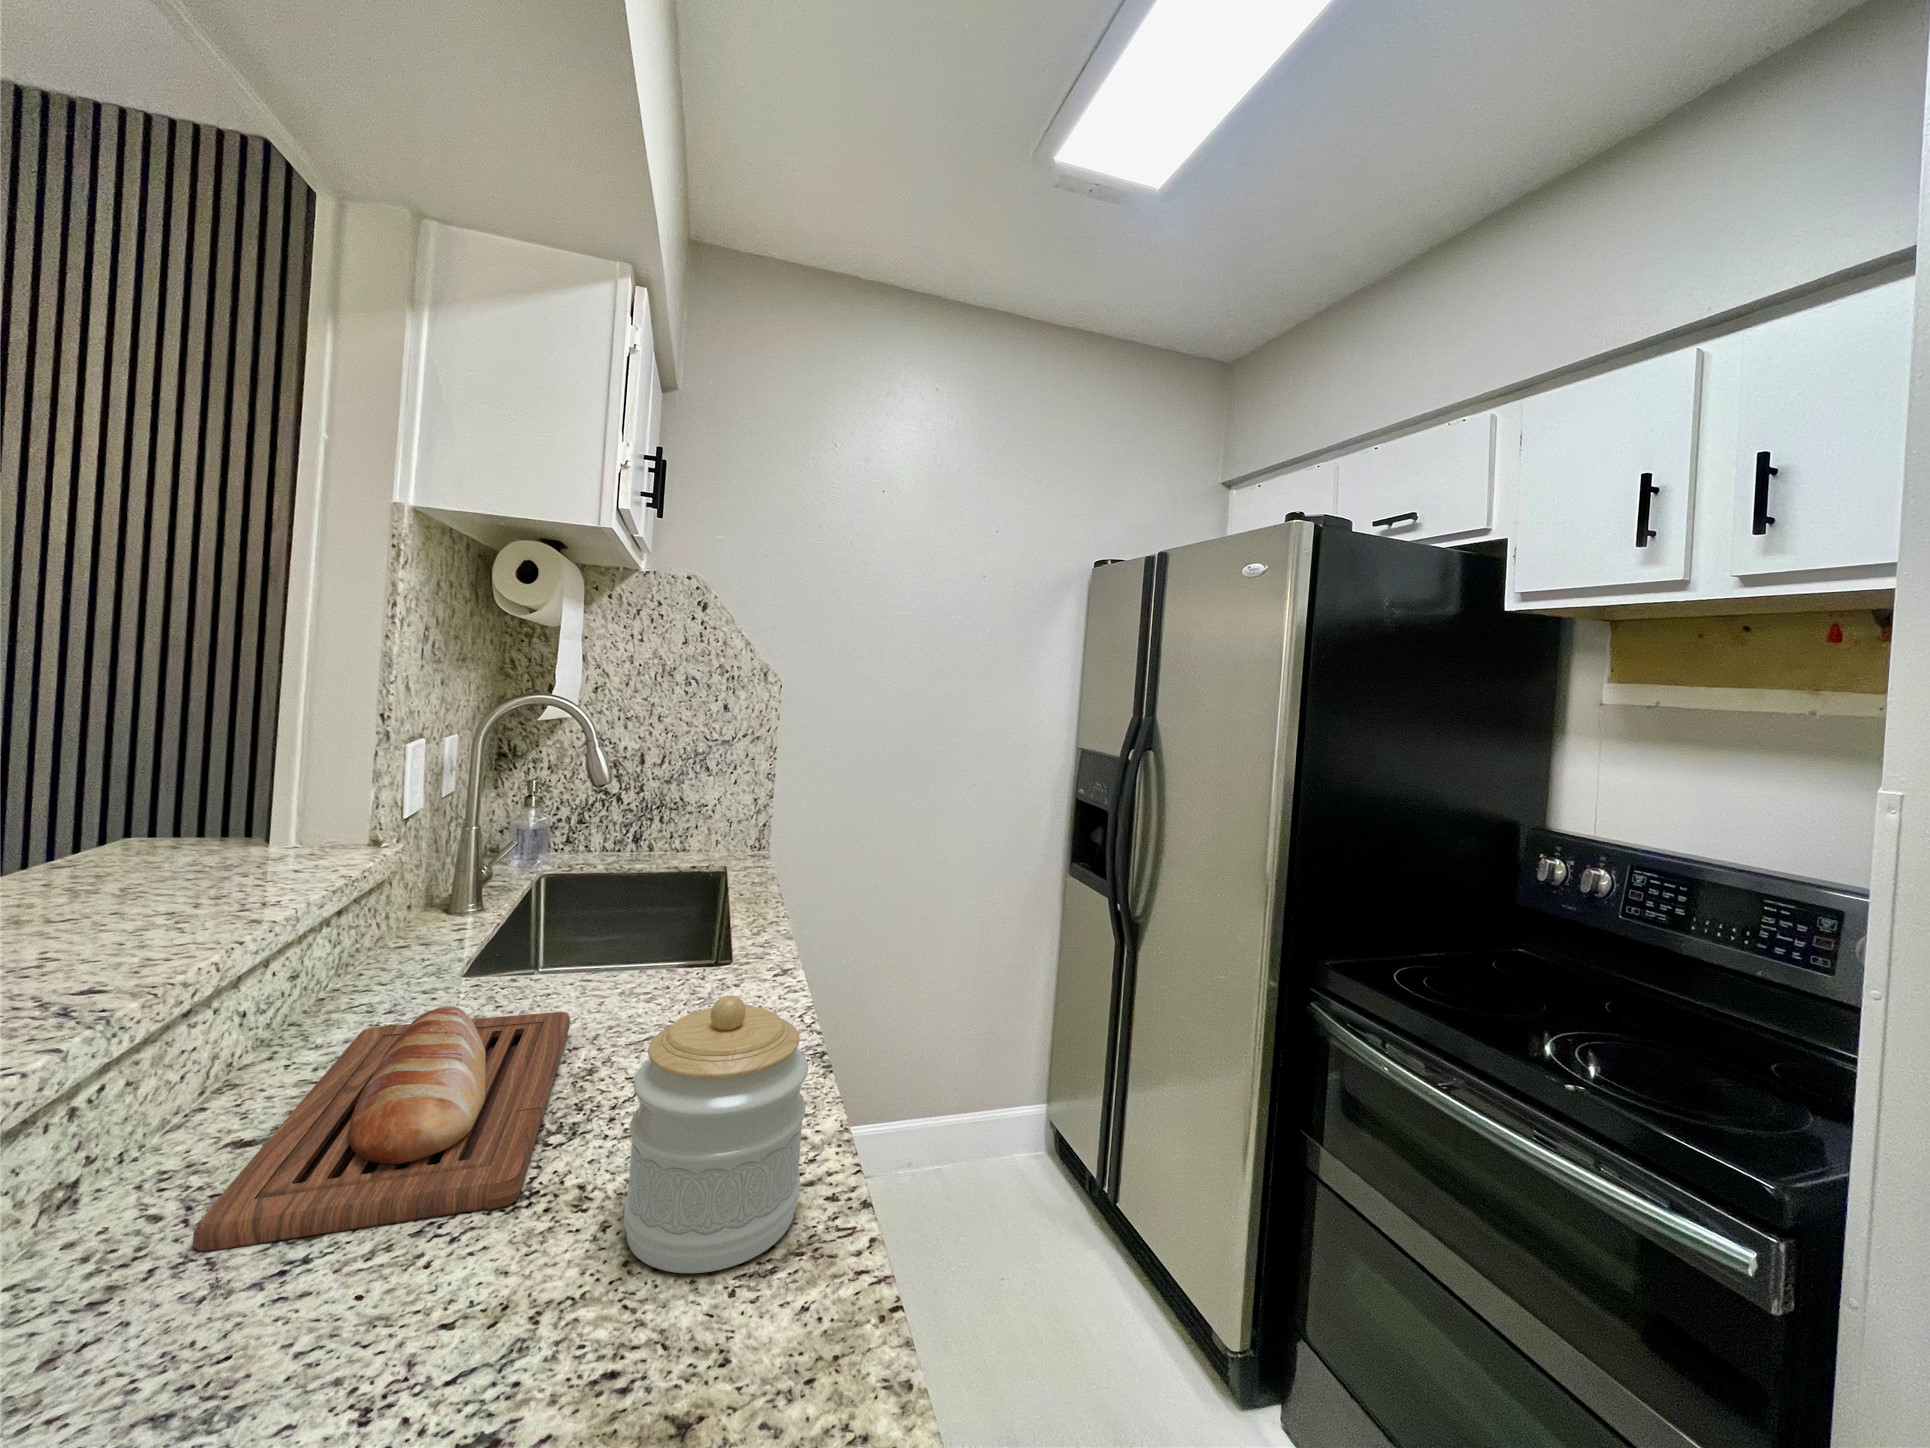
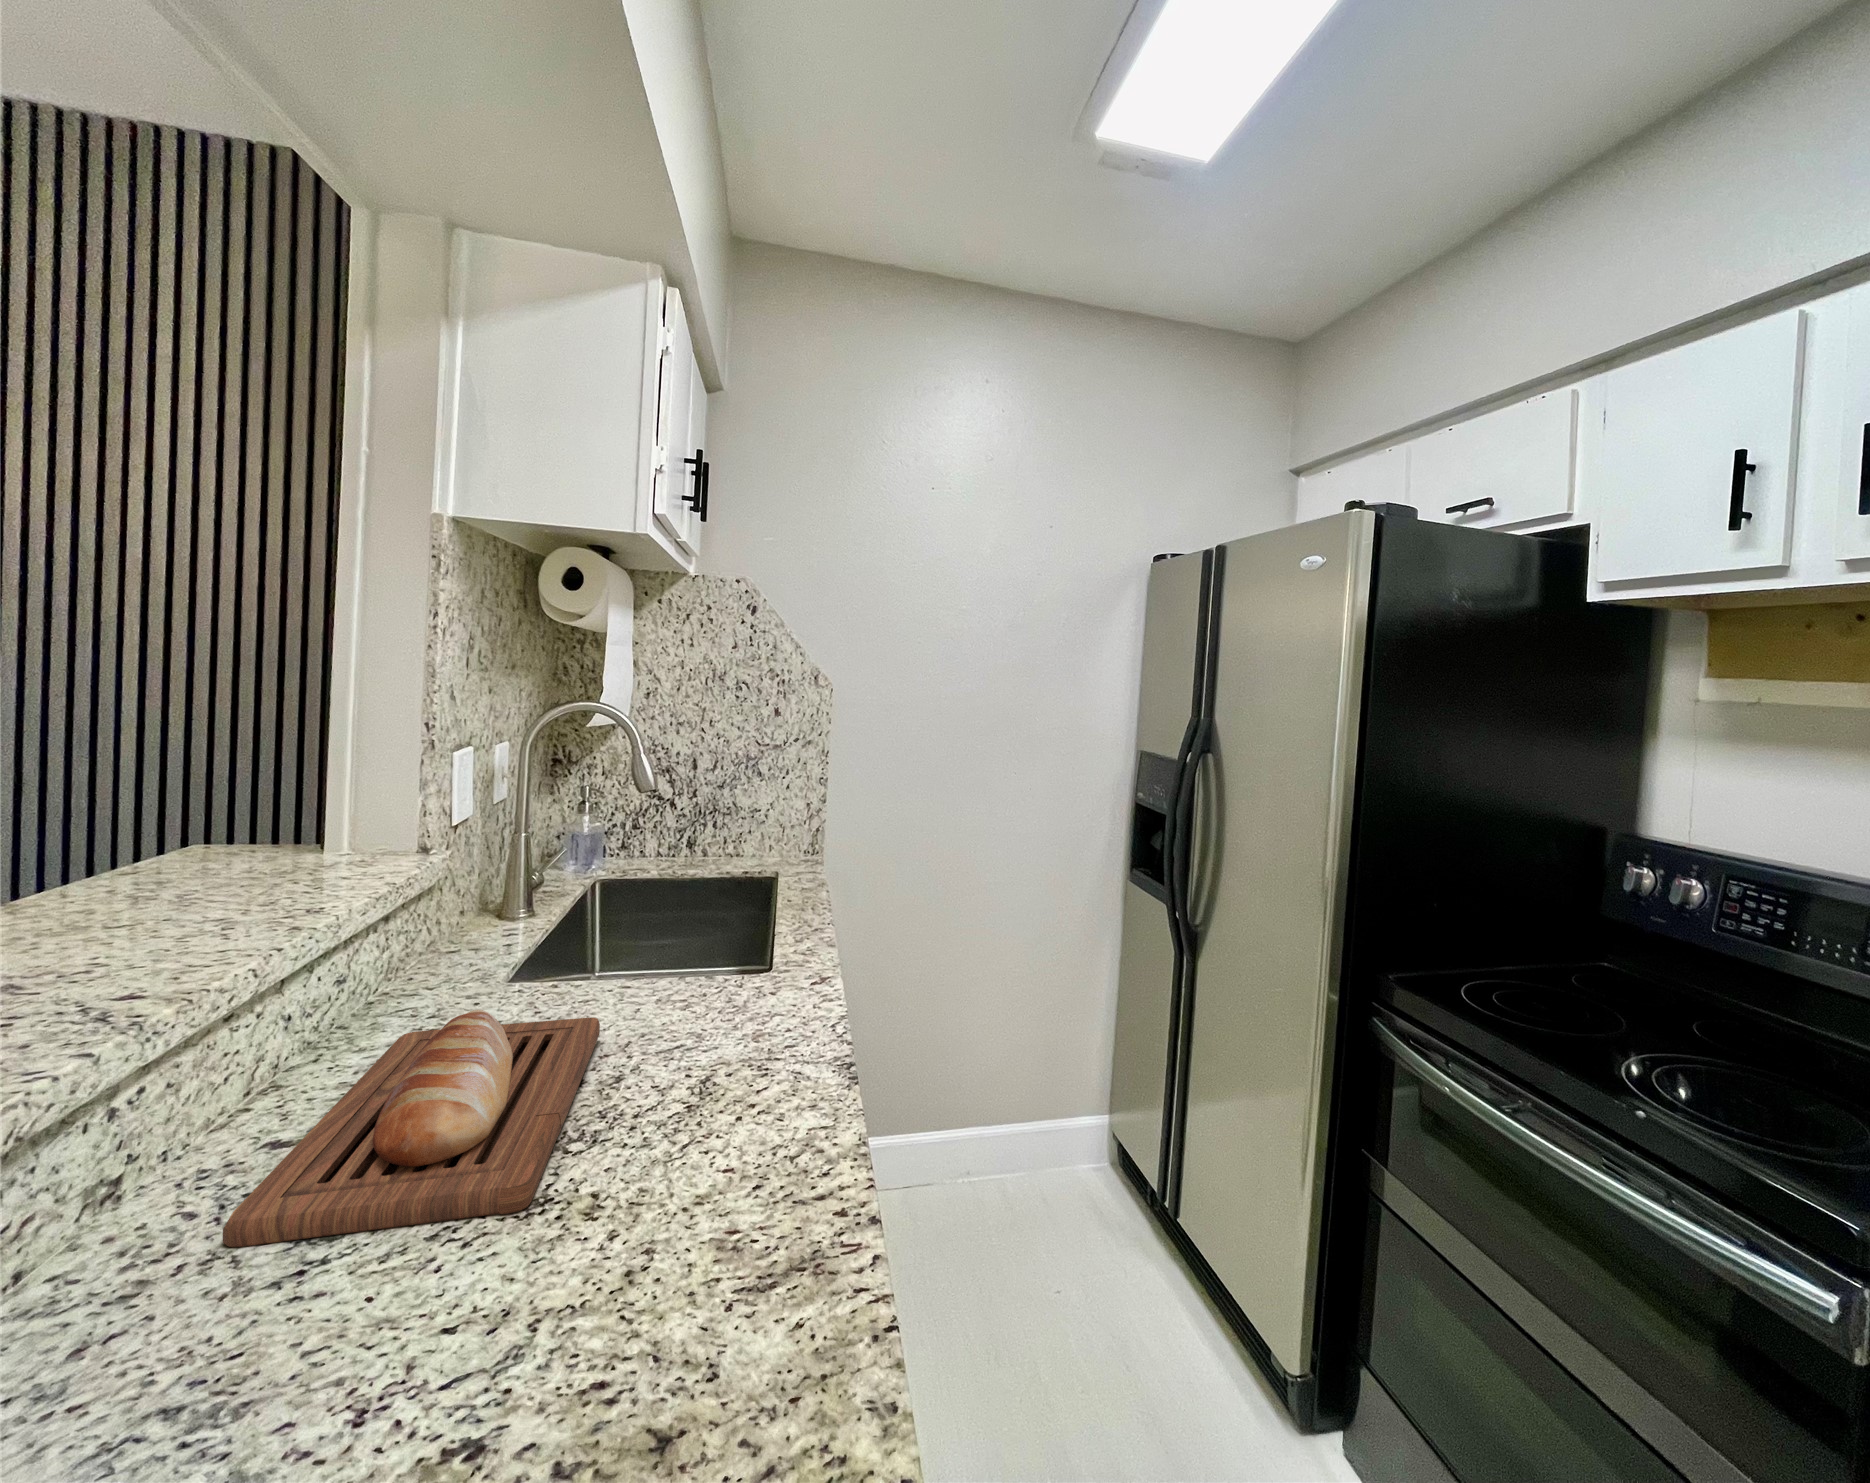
jar: present [624,995,808,1273] -> none [627,996,812,1287]

